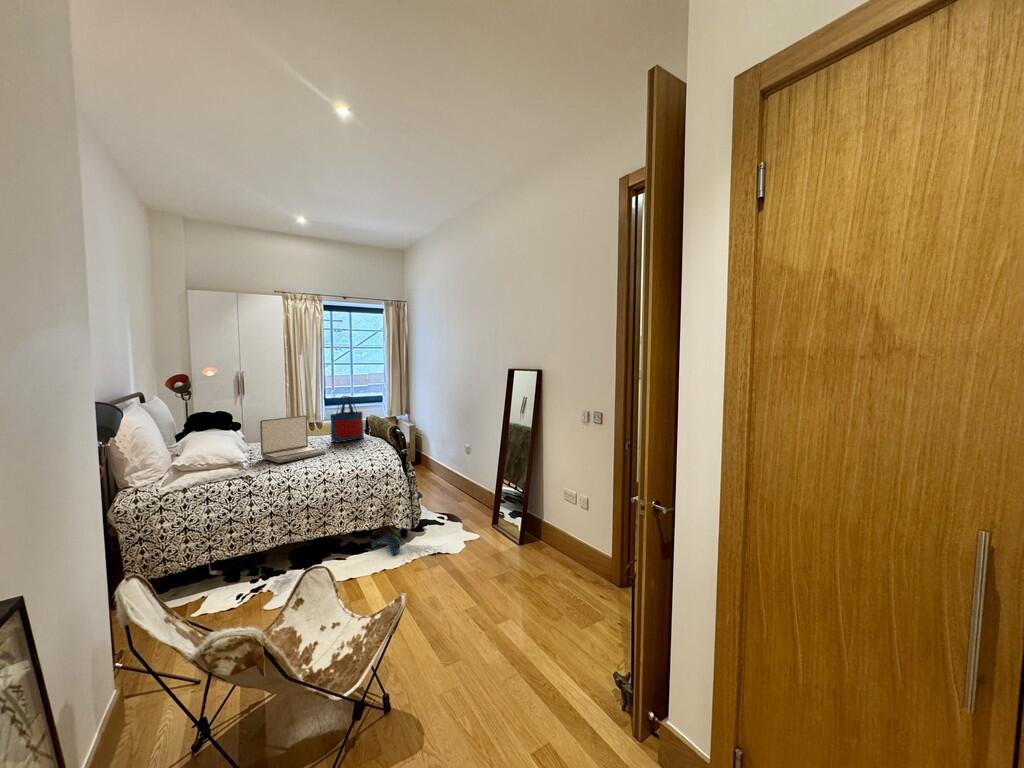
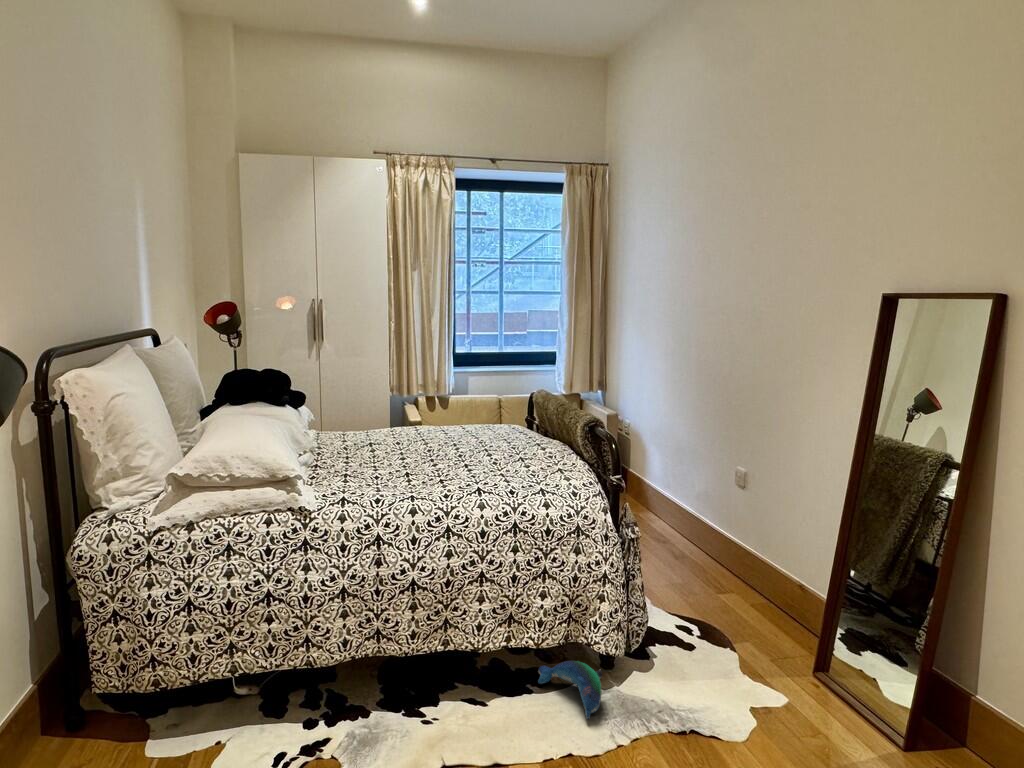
tote bag: present [330,396,364,443] -> none [463,348,526,444]
laptop: present [260,415,326,463] -> none [333,385,453,482]

